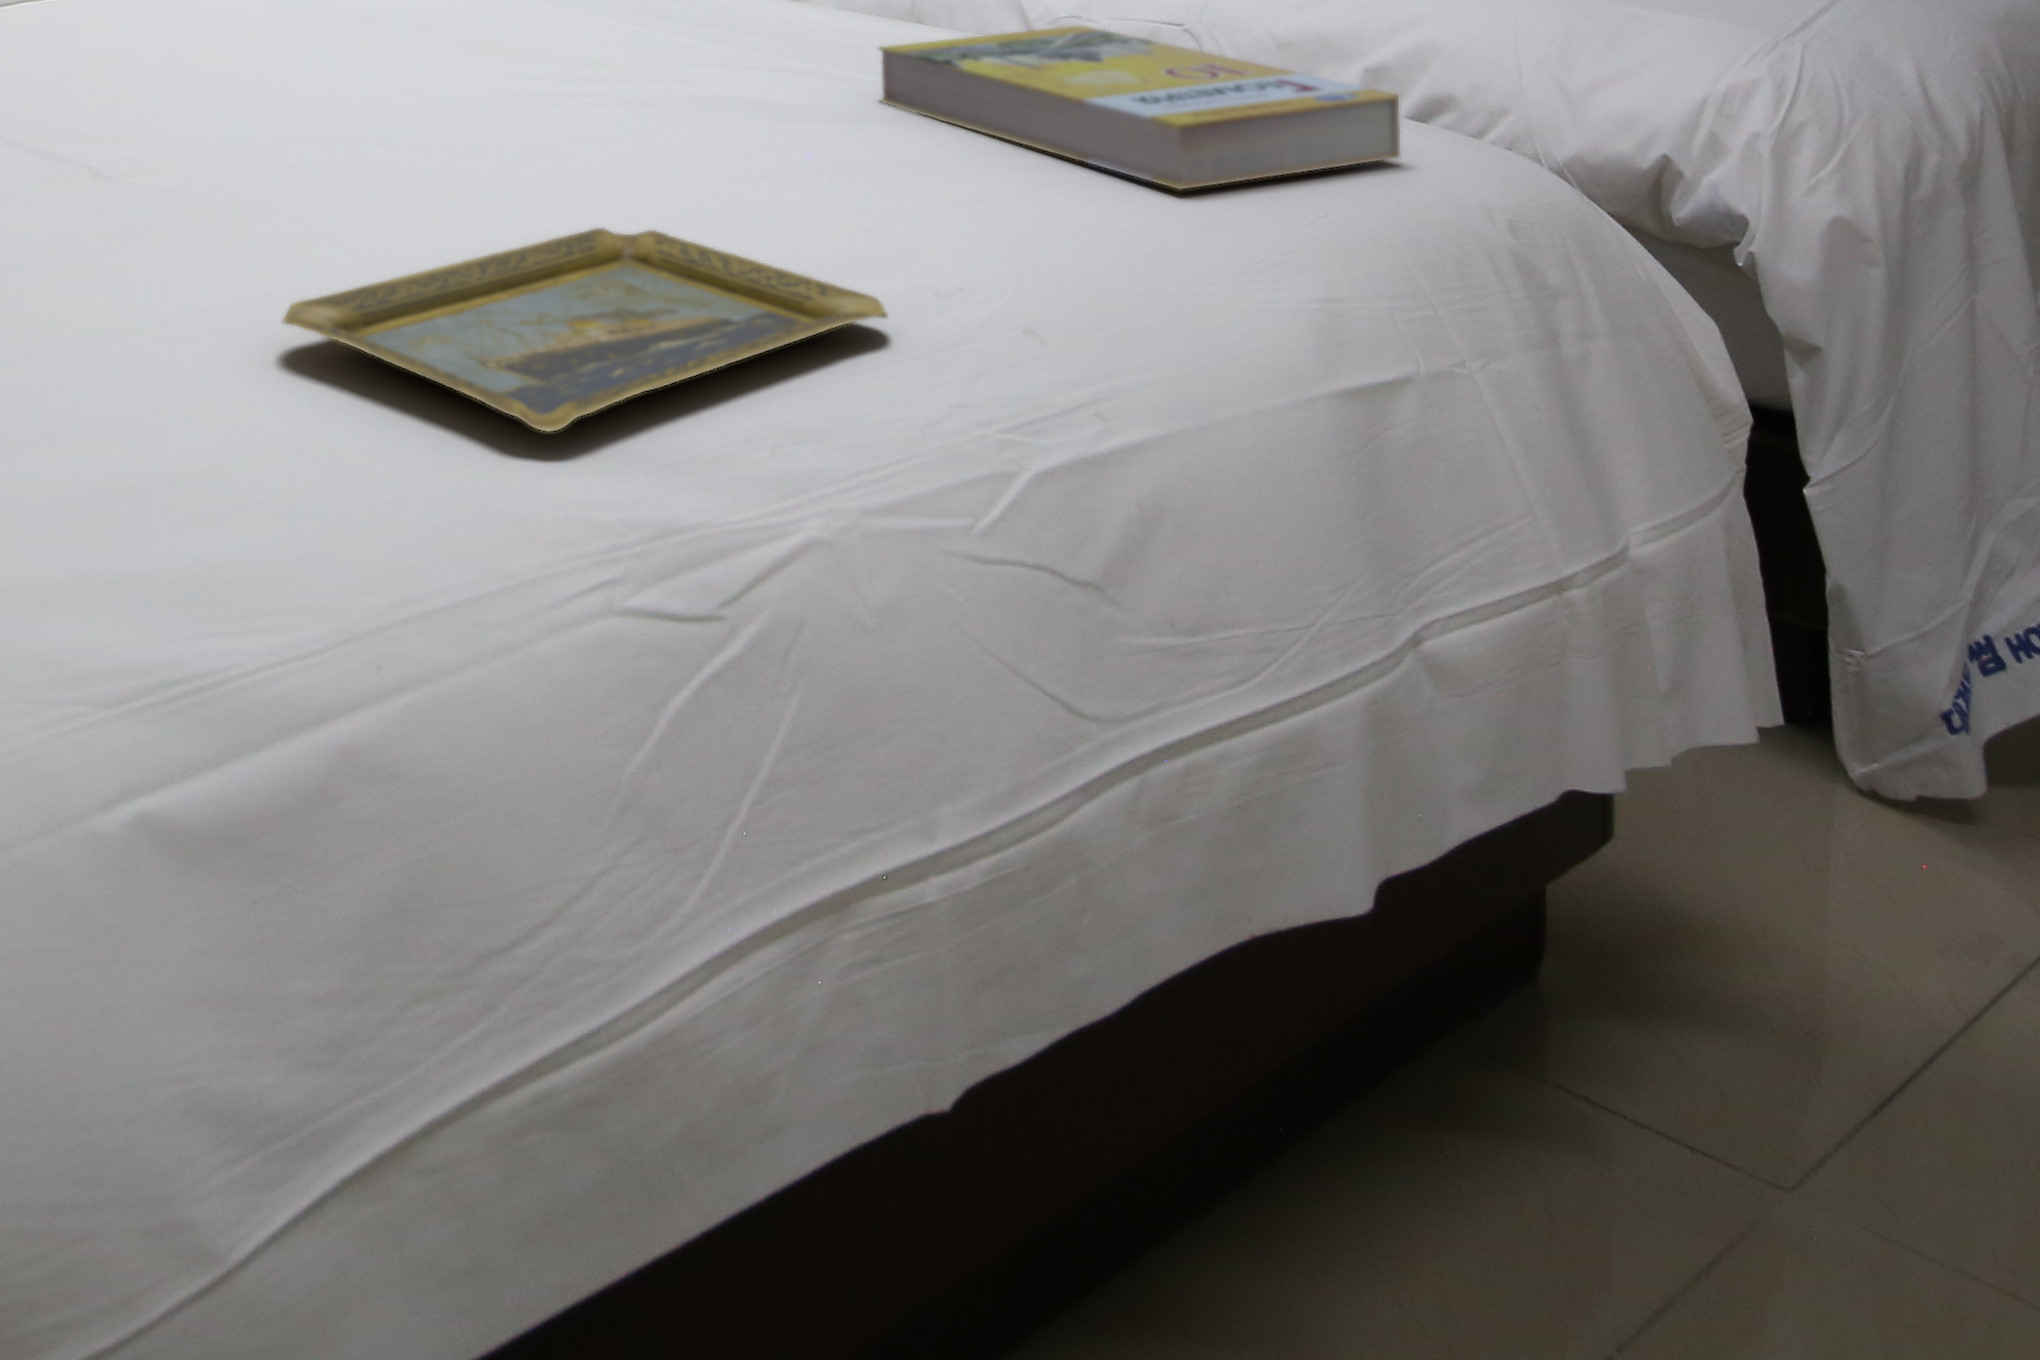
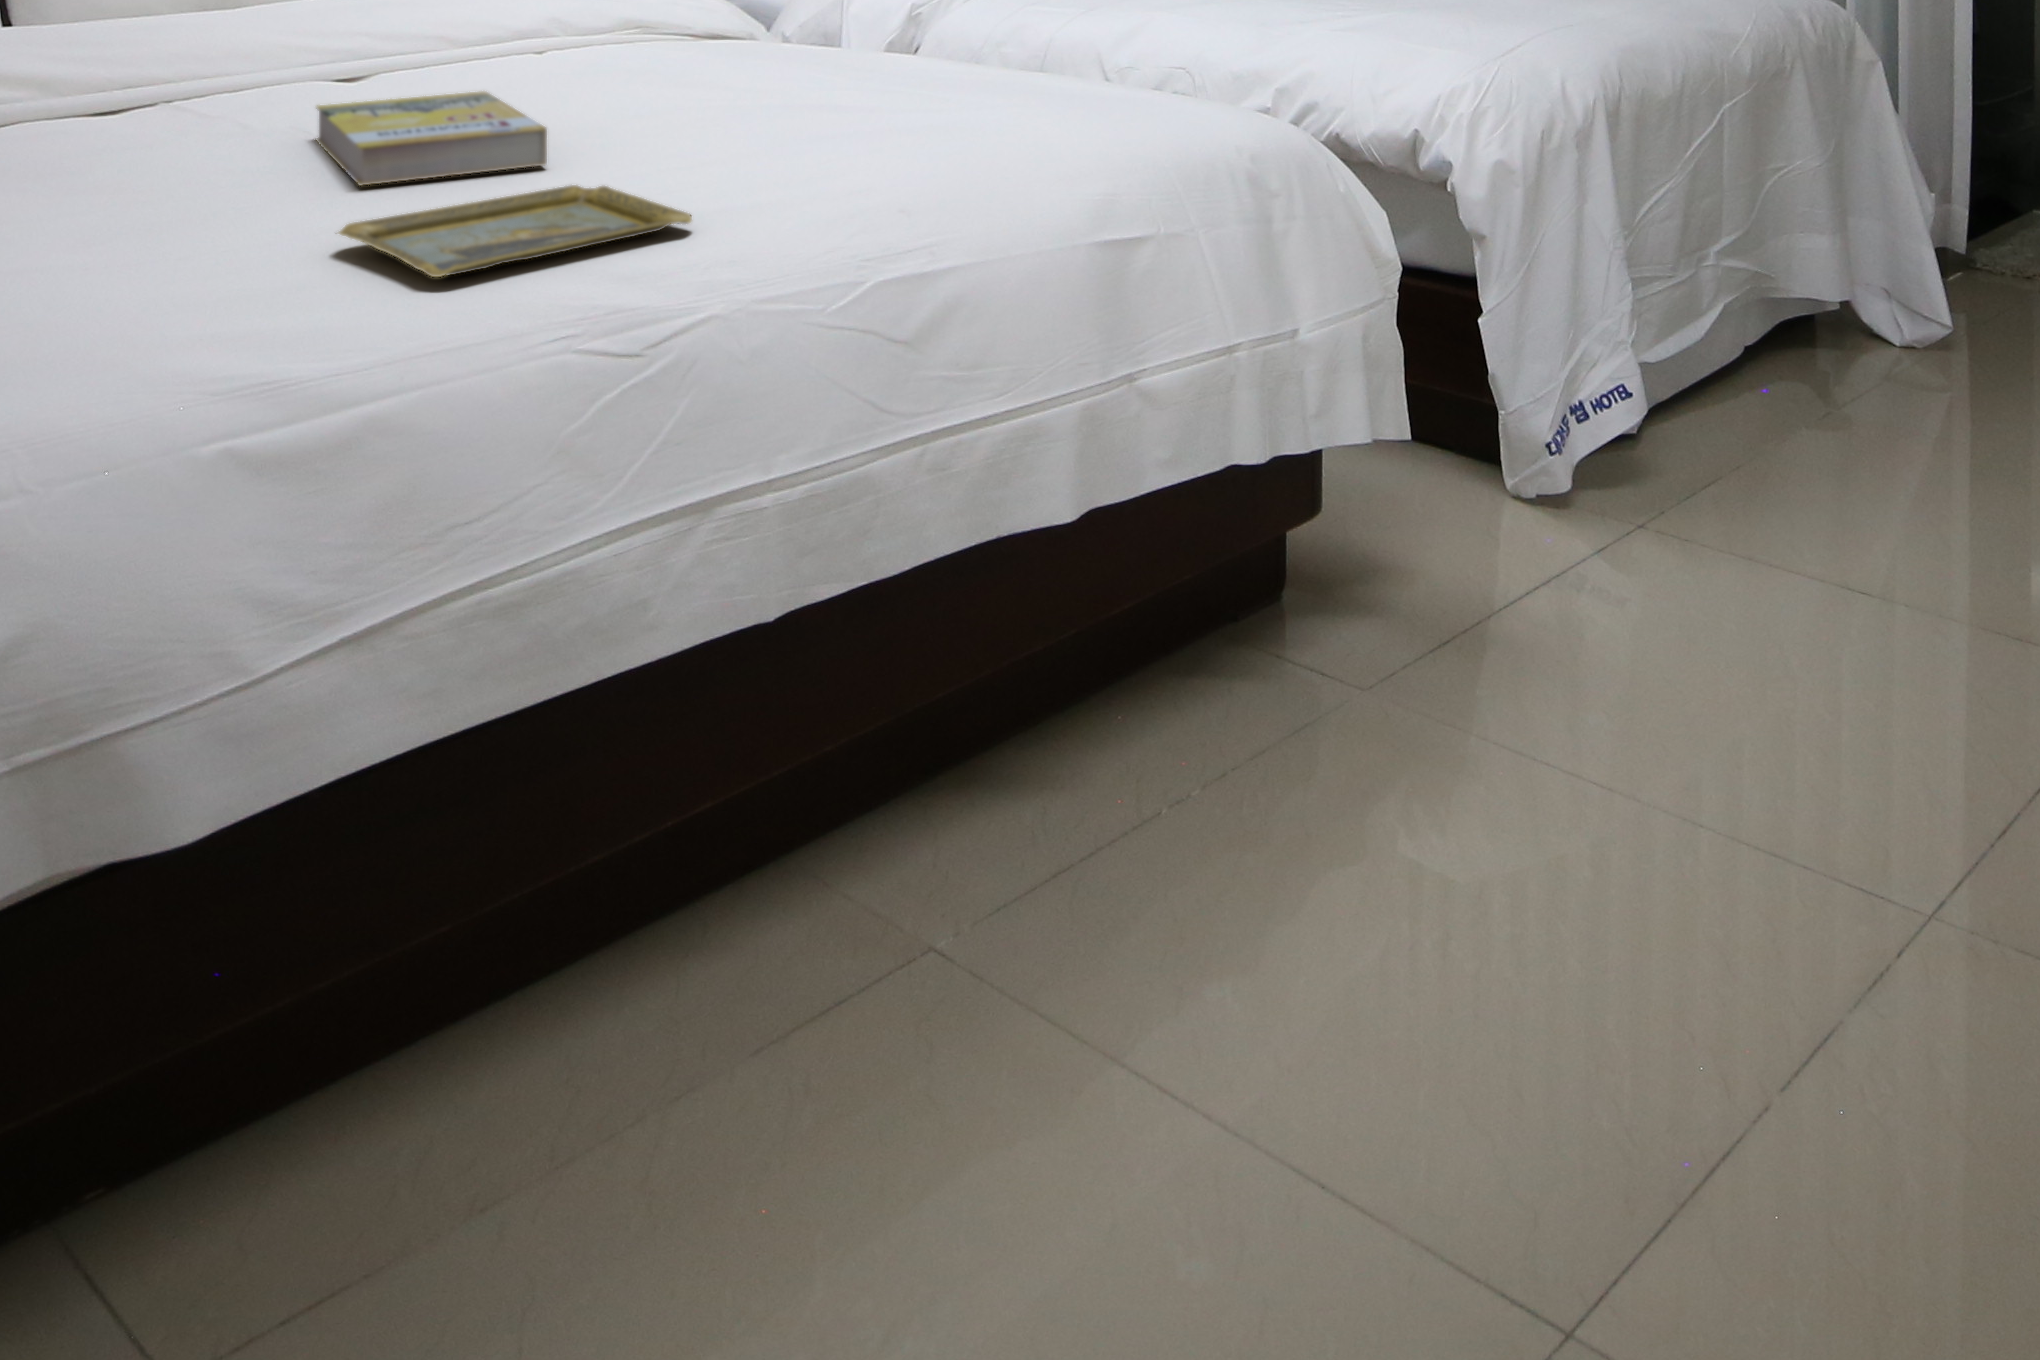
book: present [880,26,1400,189] -> present [316,91,547,185]

